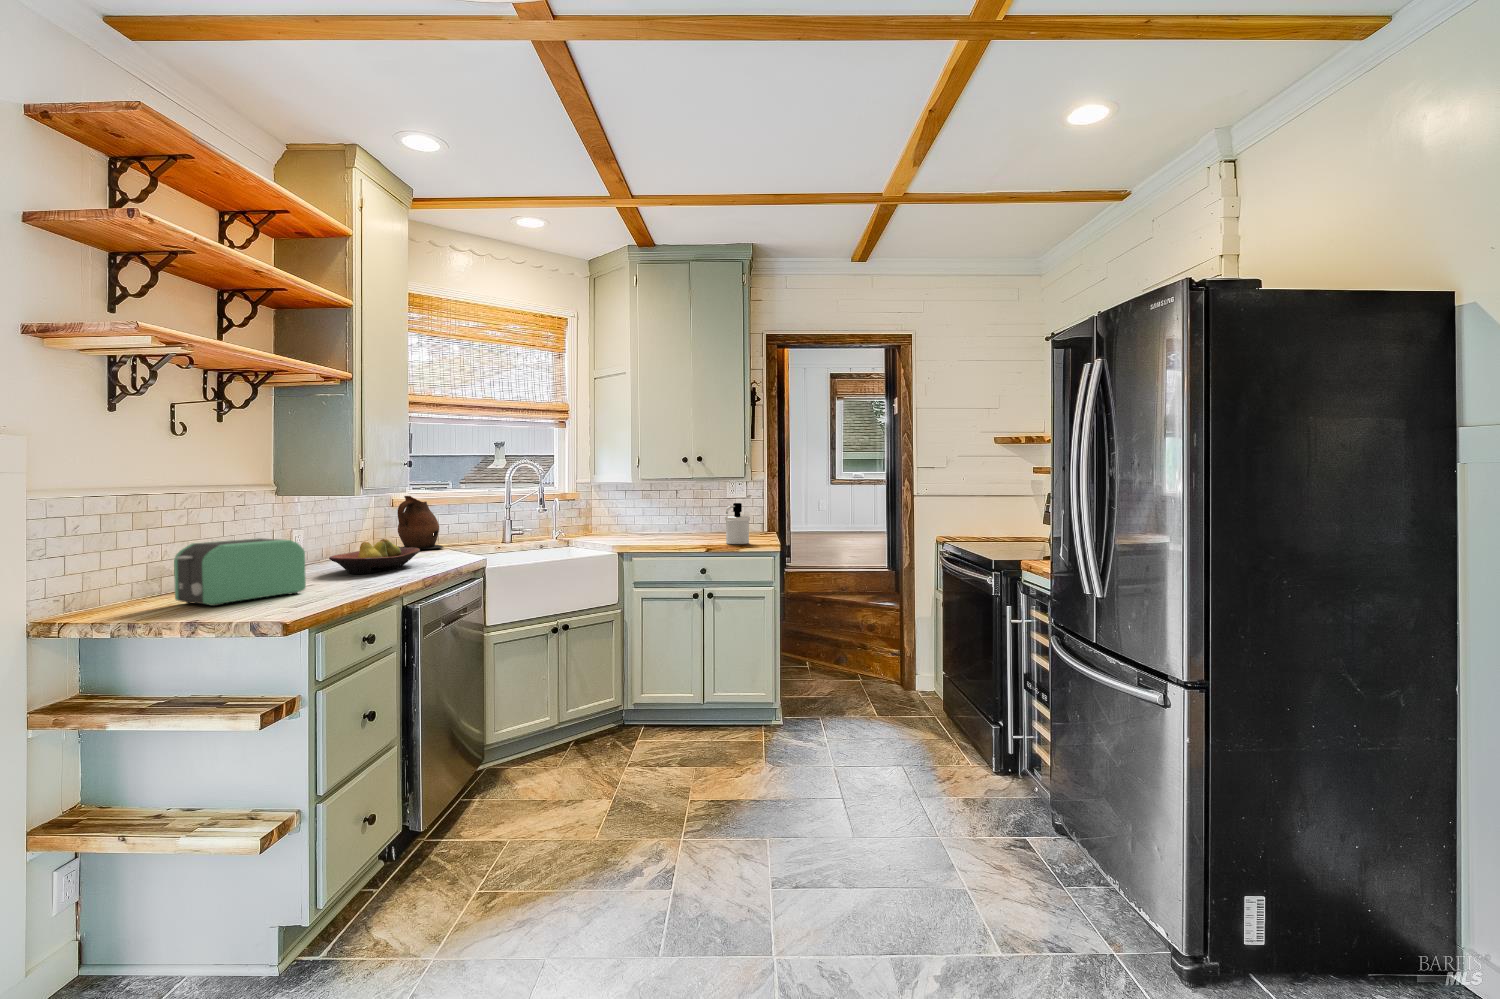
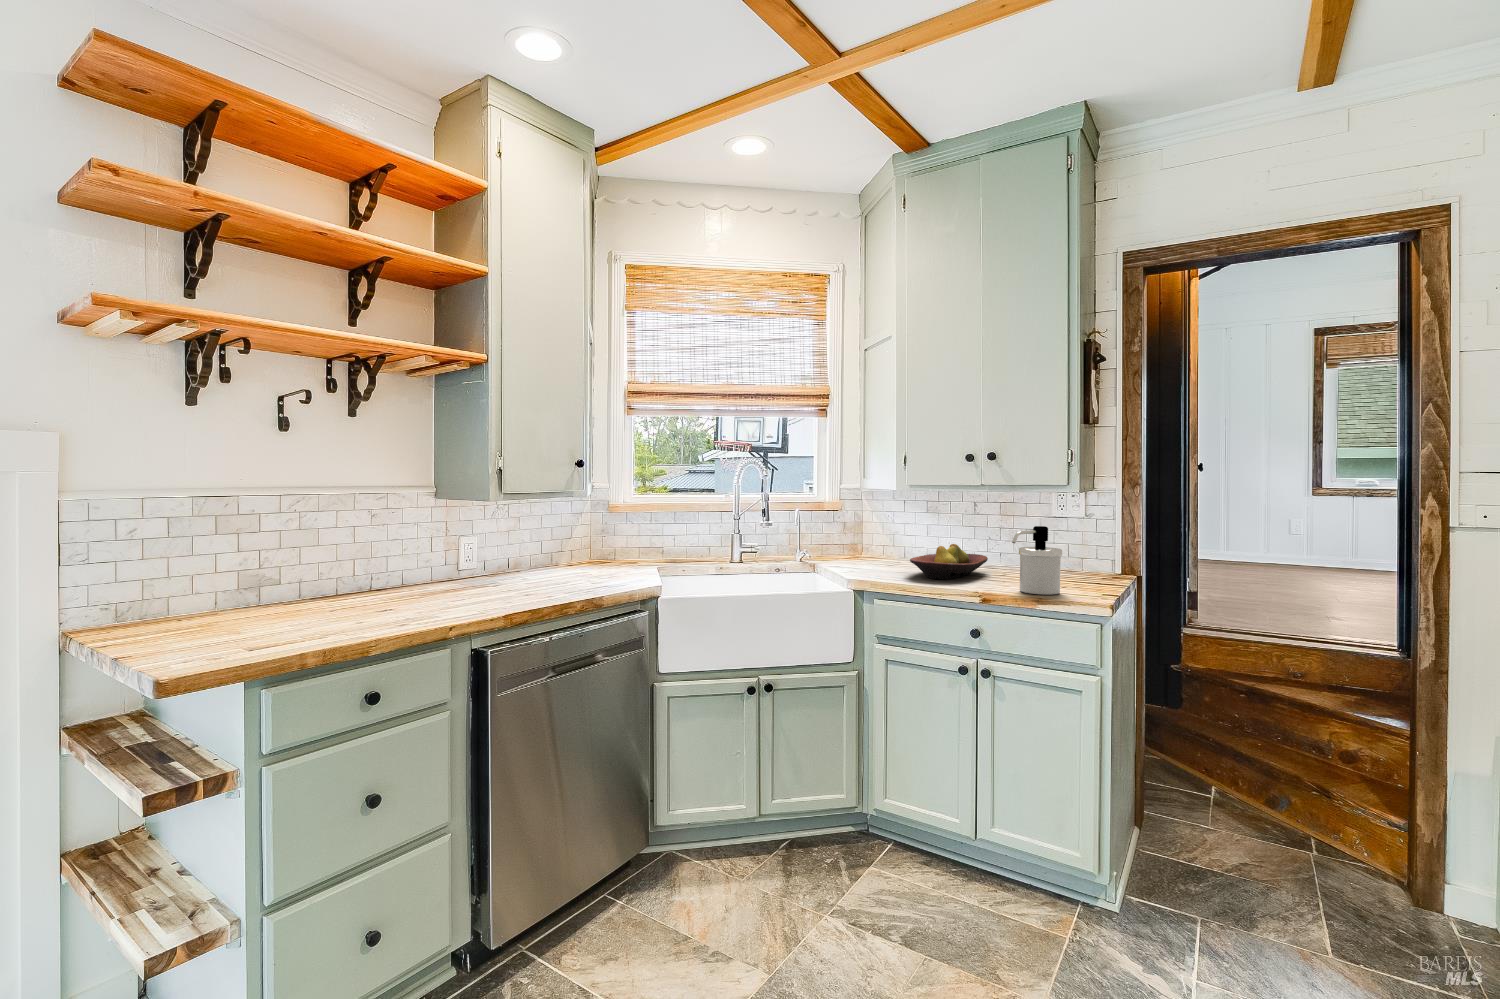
ceramic pitcher: present [398,496,443,549] -> none [607,502,661,567]
toaster: present [174,538,306,606] -> none [208,552,356,633]
fruit bowl: present [329,539,420,574] -> present [910,544,988,579]

